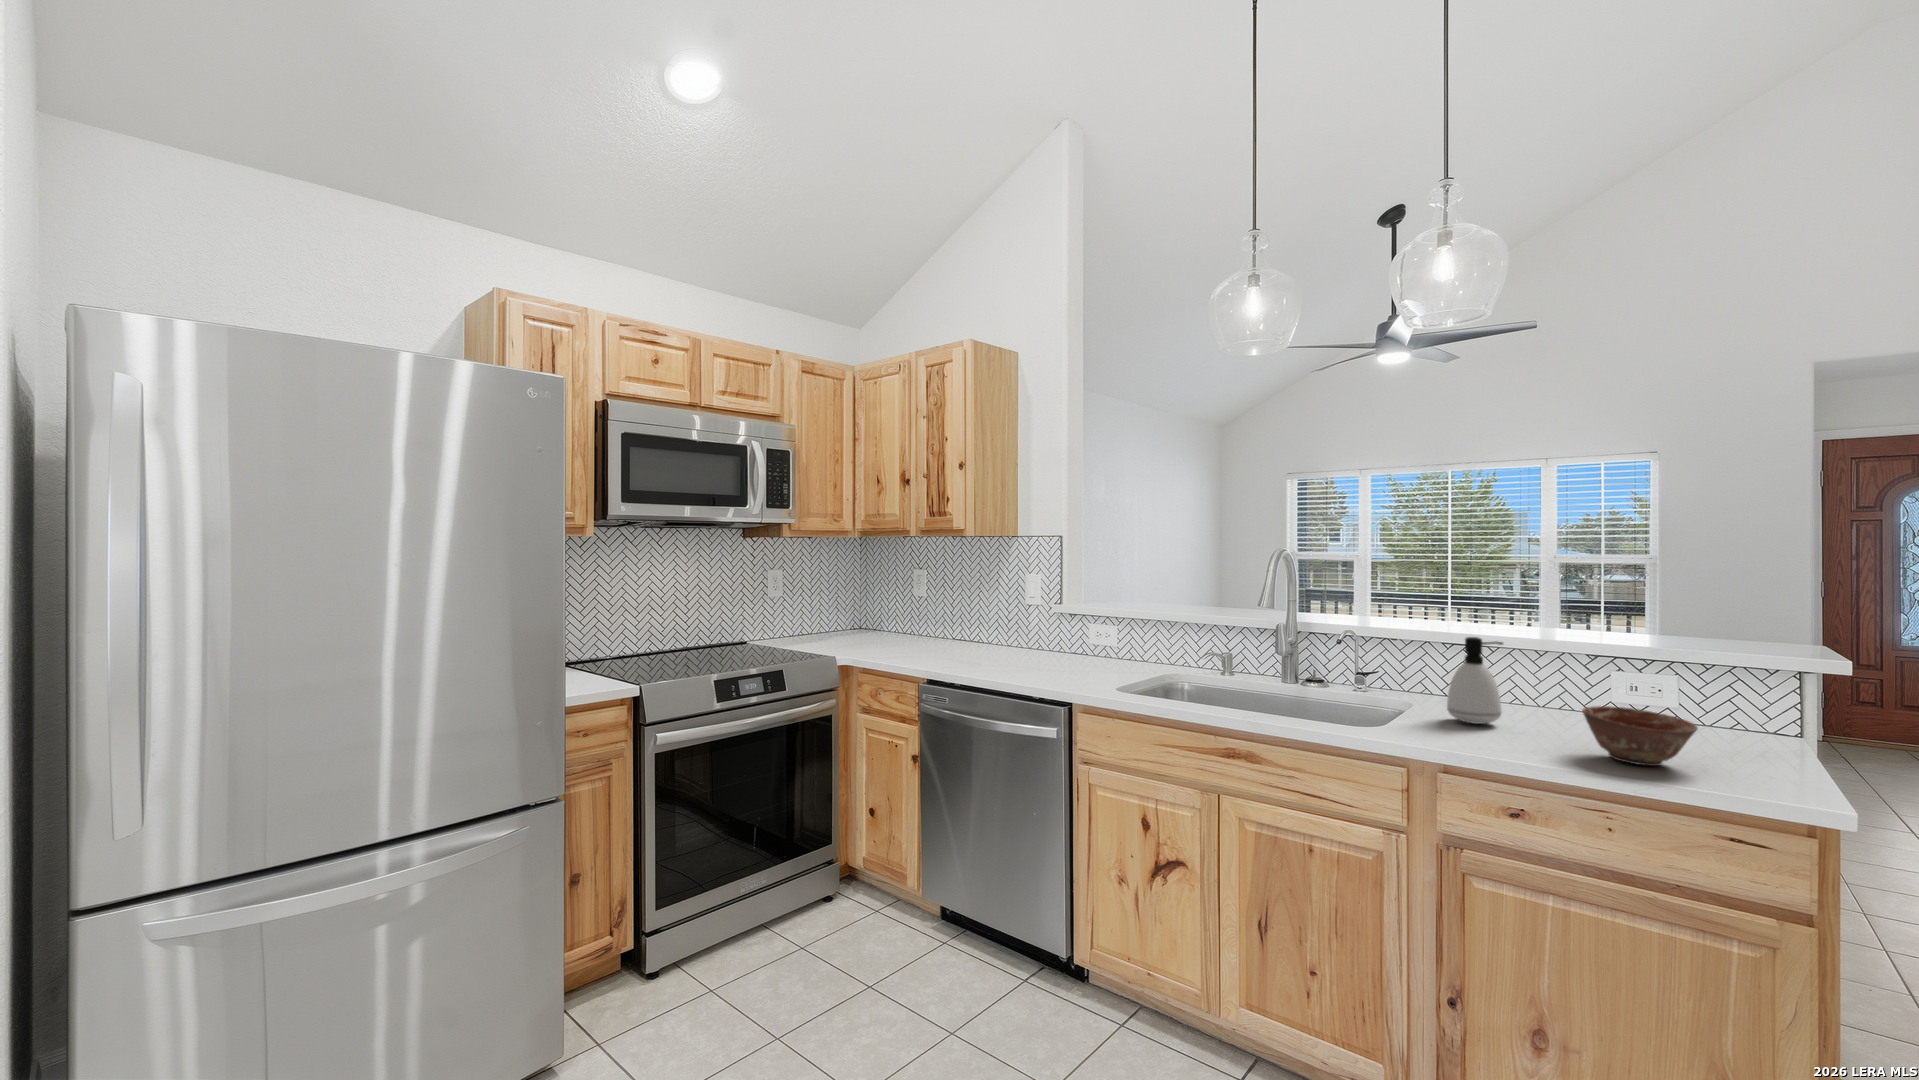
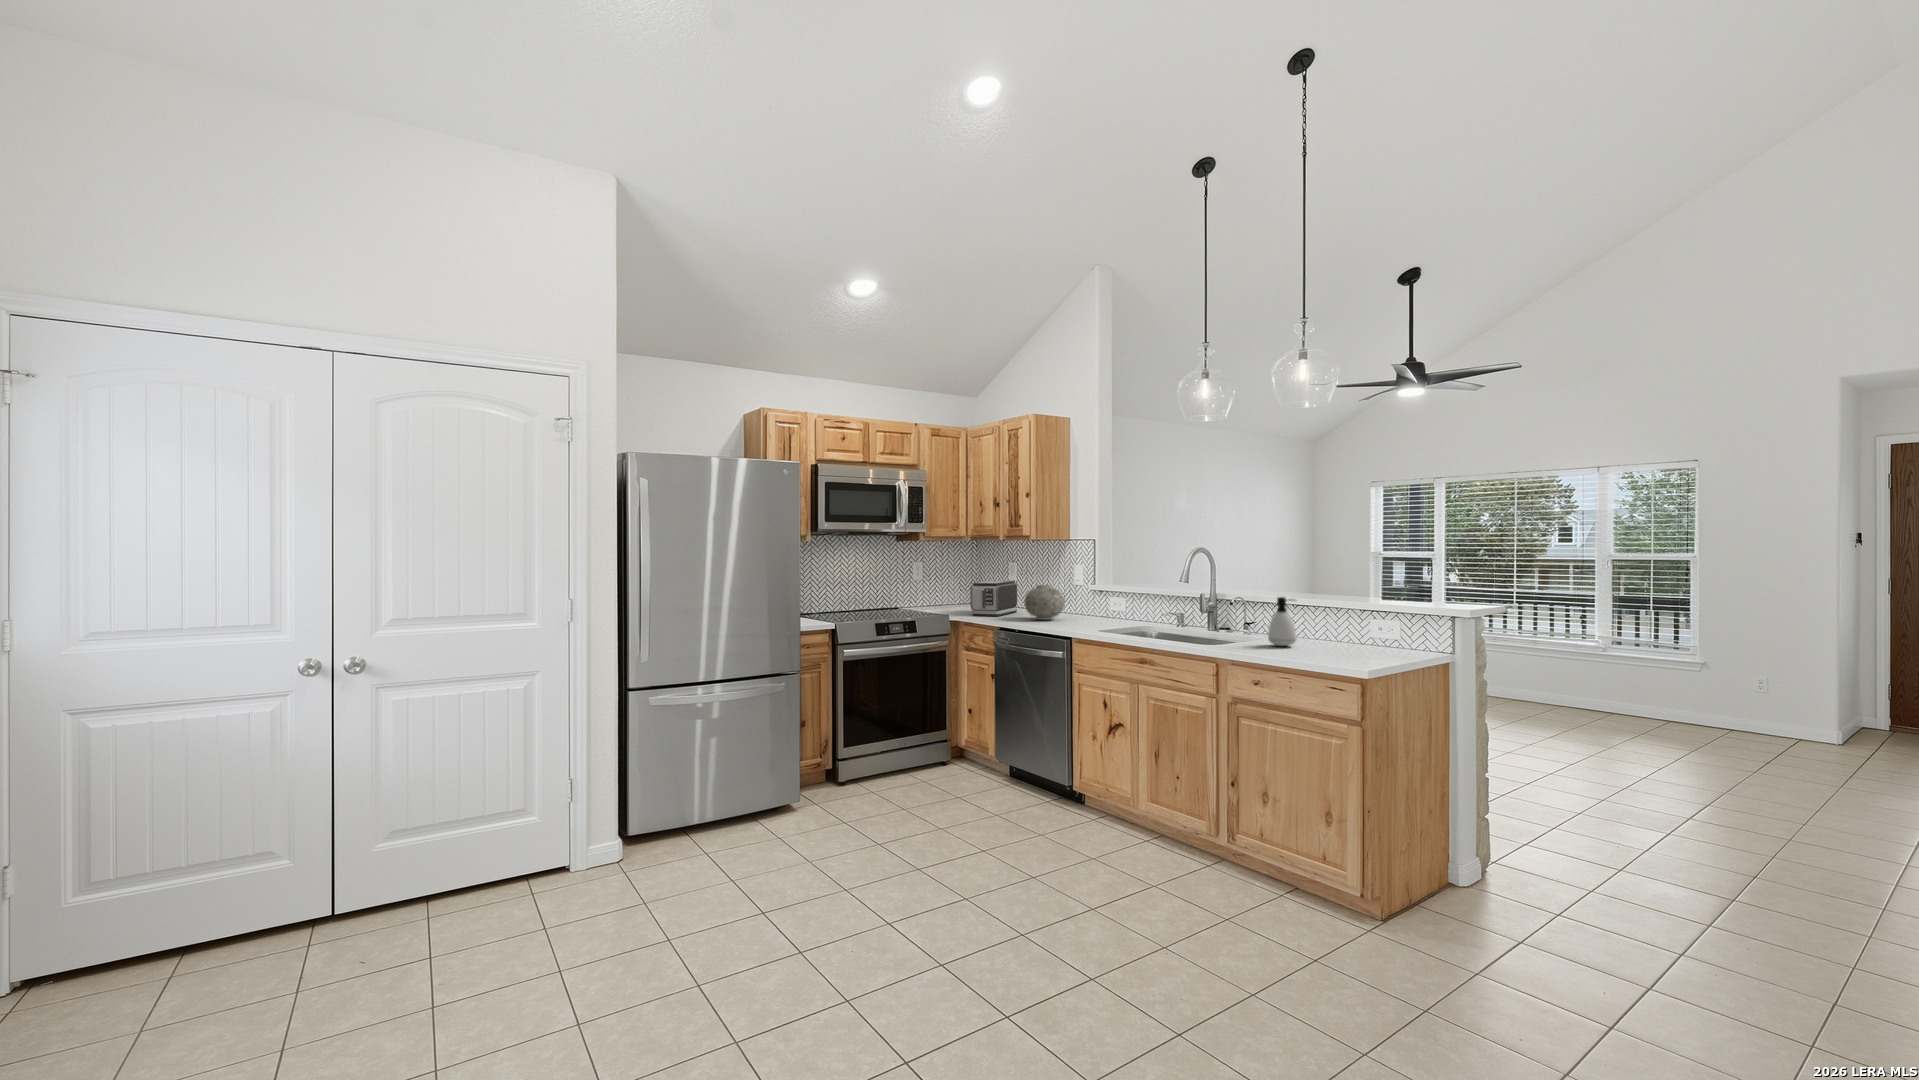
toaster: none [871,598,939,658] -> present [970,581,1017,616]
vase: none [965,608,1030,665] -> present [1024,585,1065,620]
ceramic bowl: present [1582,706,1698,766] -> none [1306,632,1357,660]

